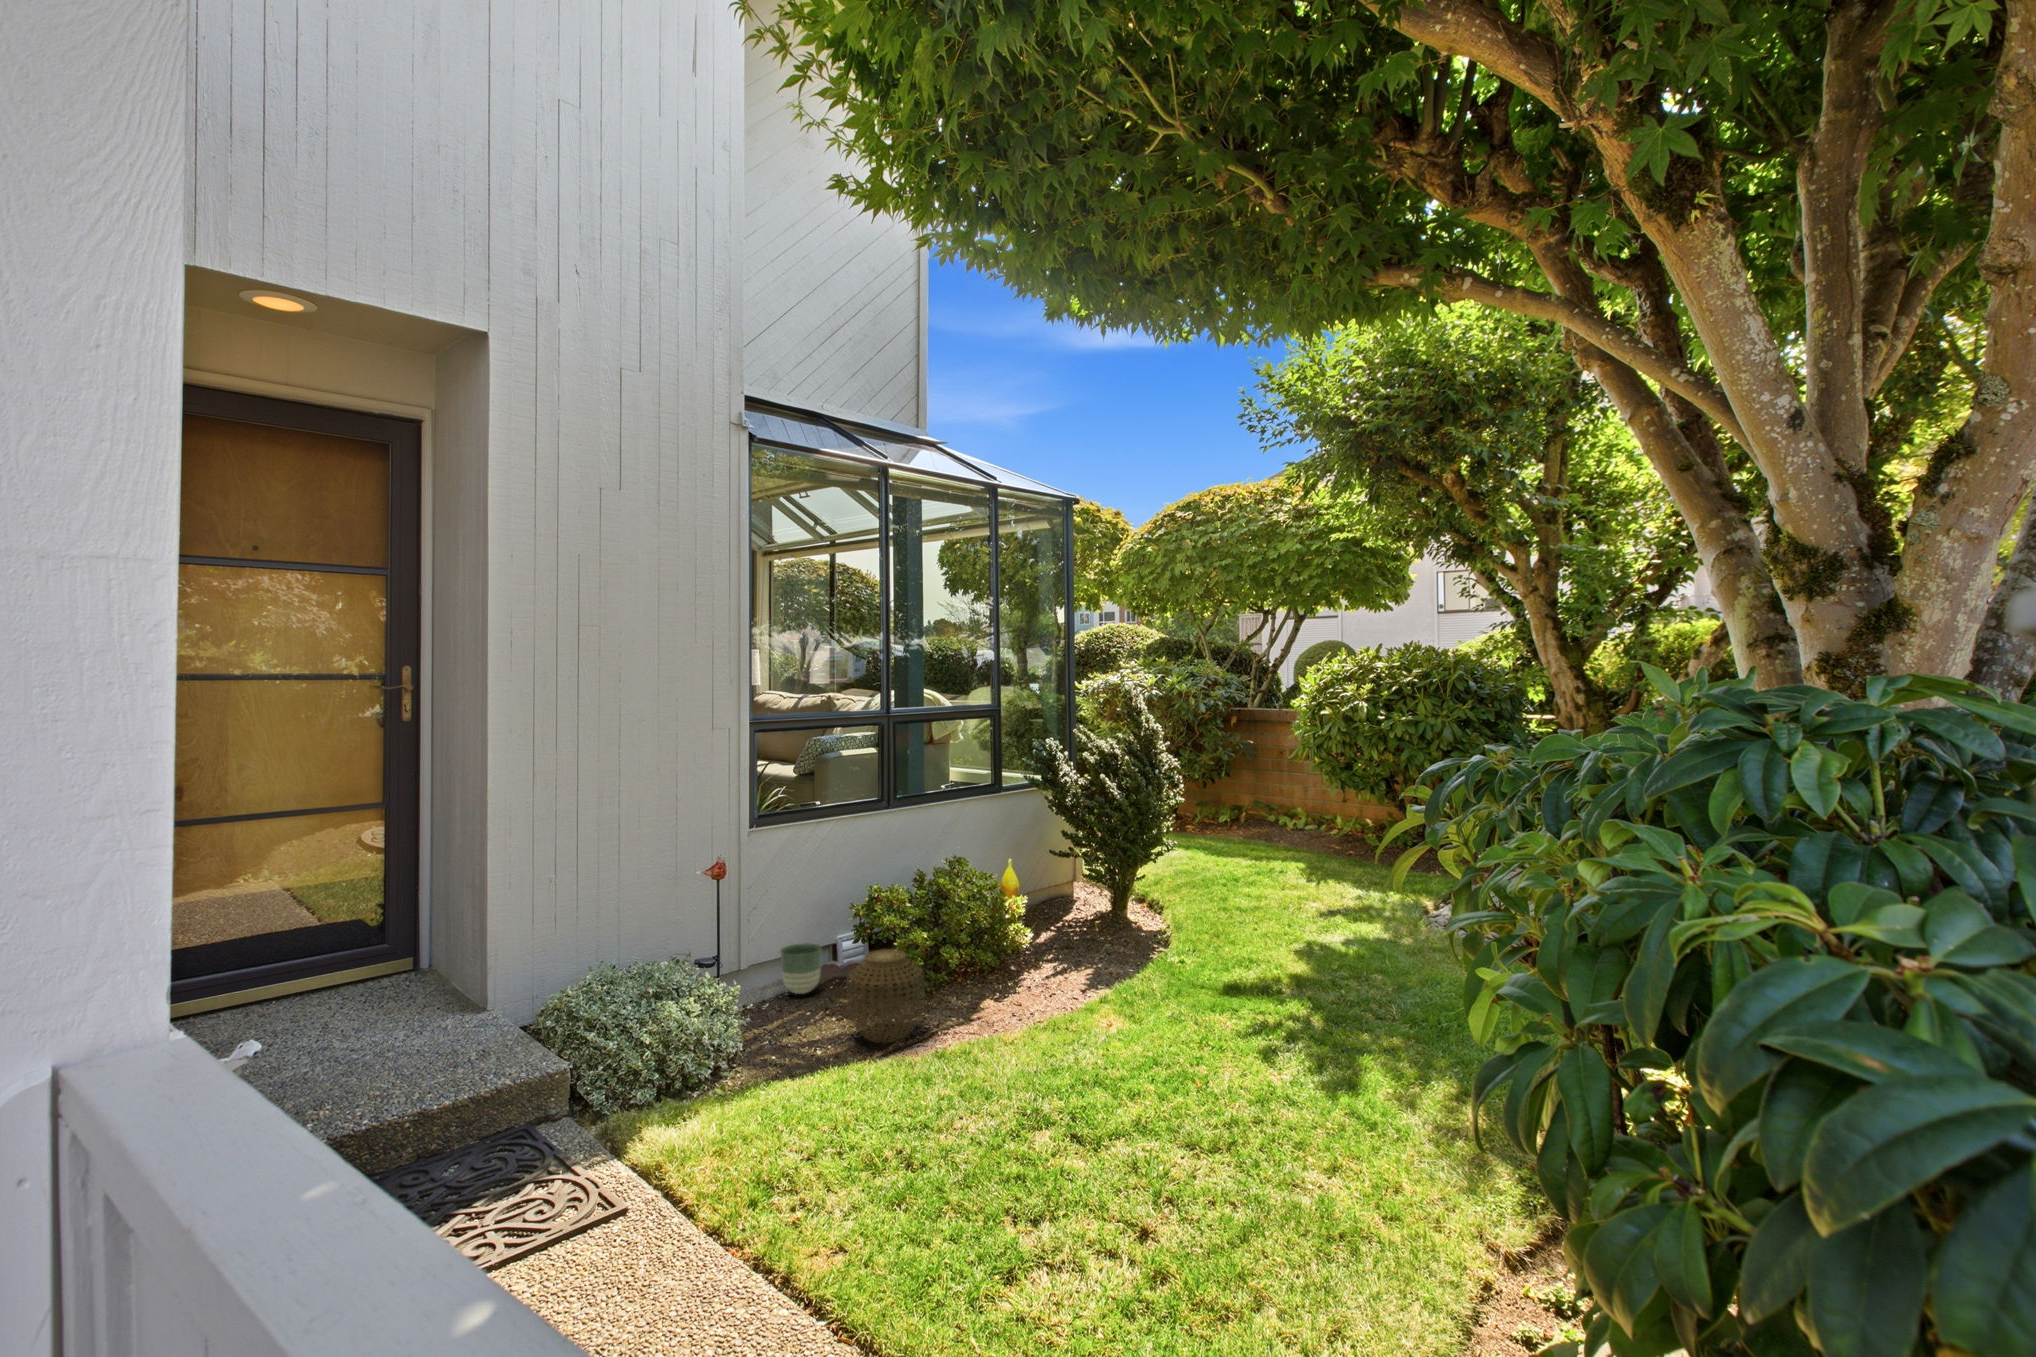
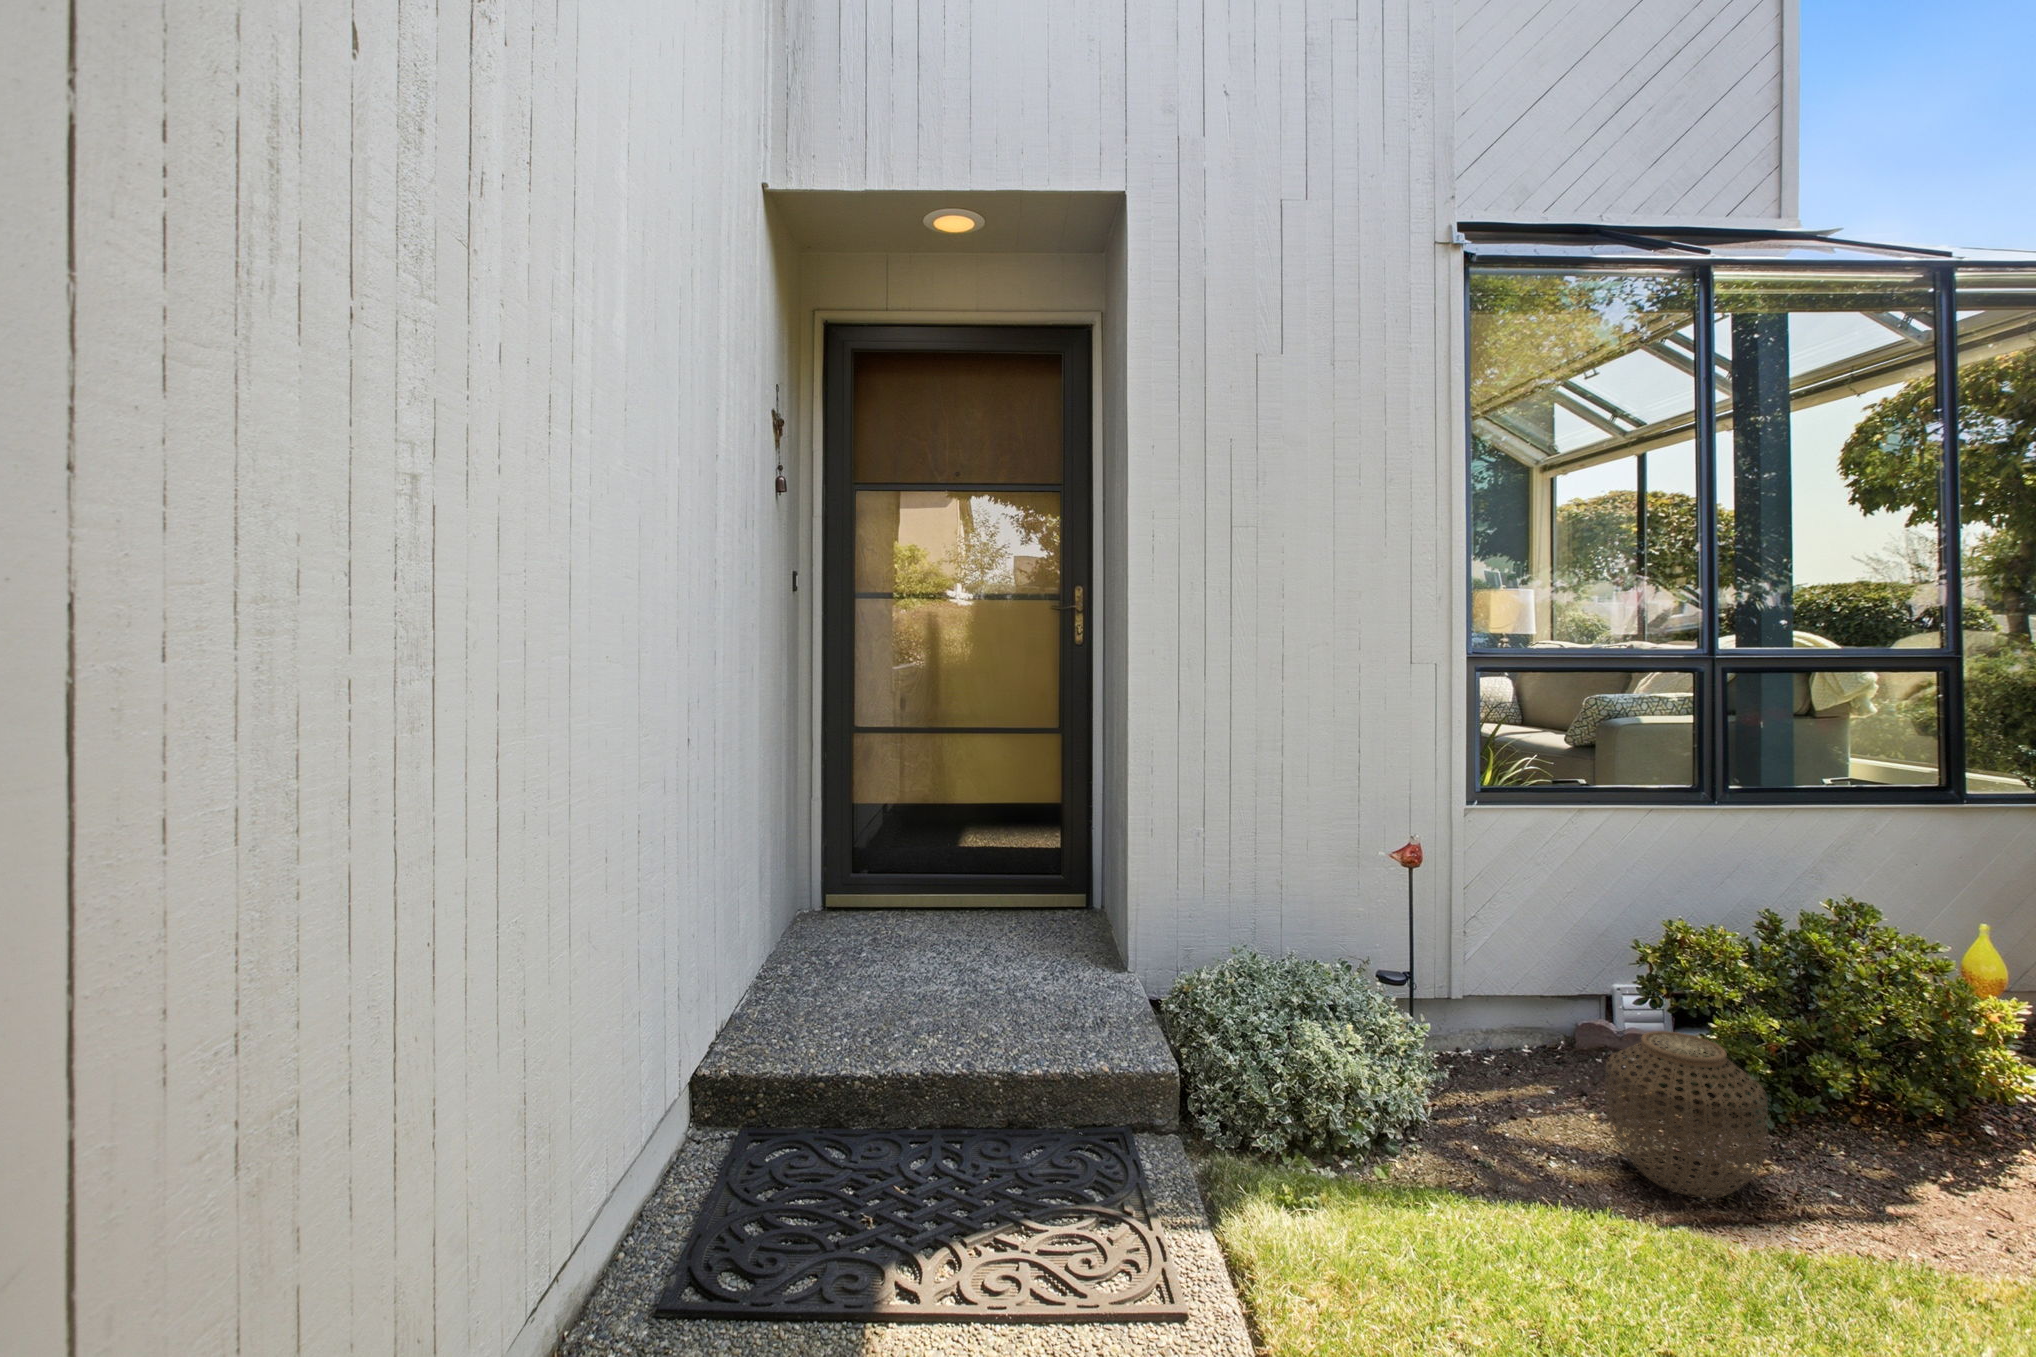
planter: present [780,943,821,994] -> none [1509,982,1576,1058]

